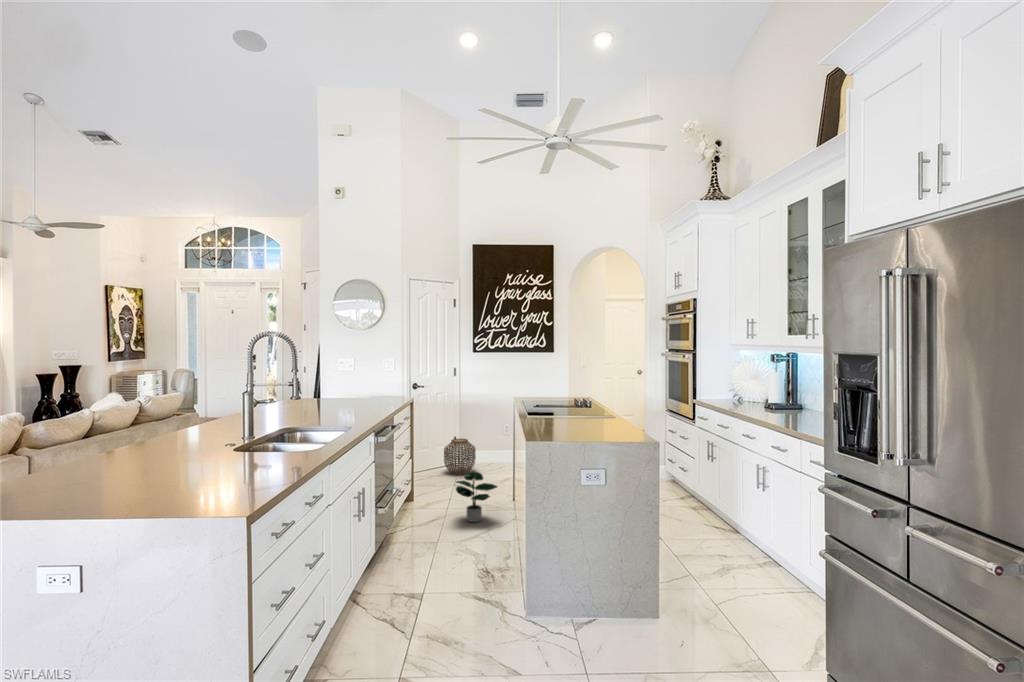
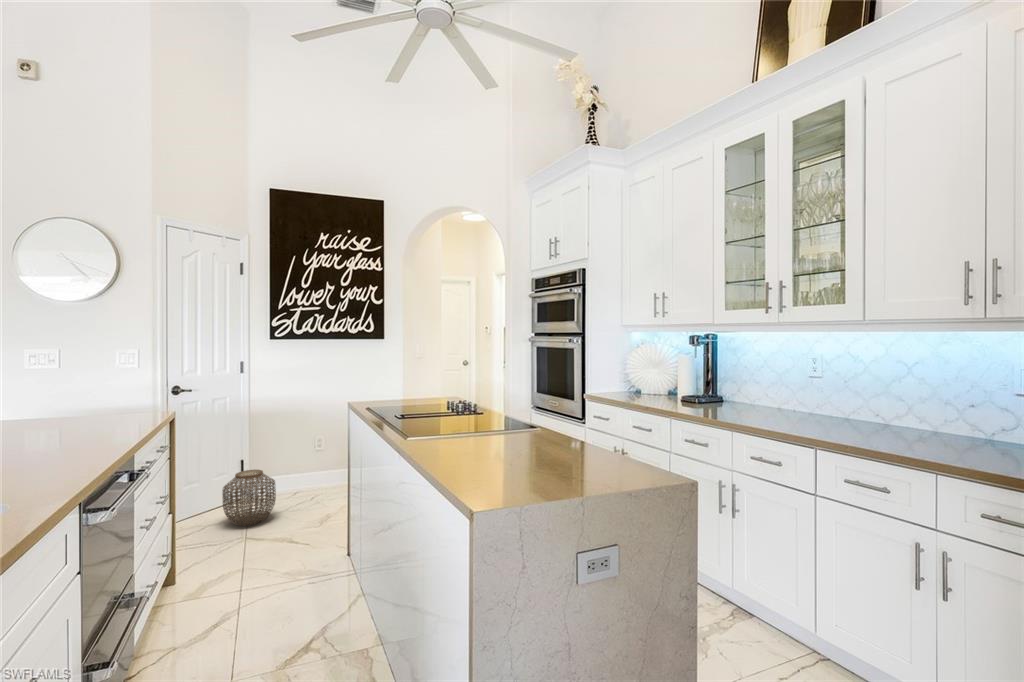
potted plant: present [456,471,498,522] -> none [259,530,336,618]

